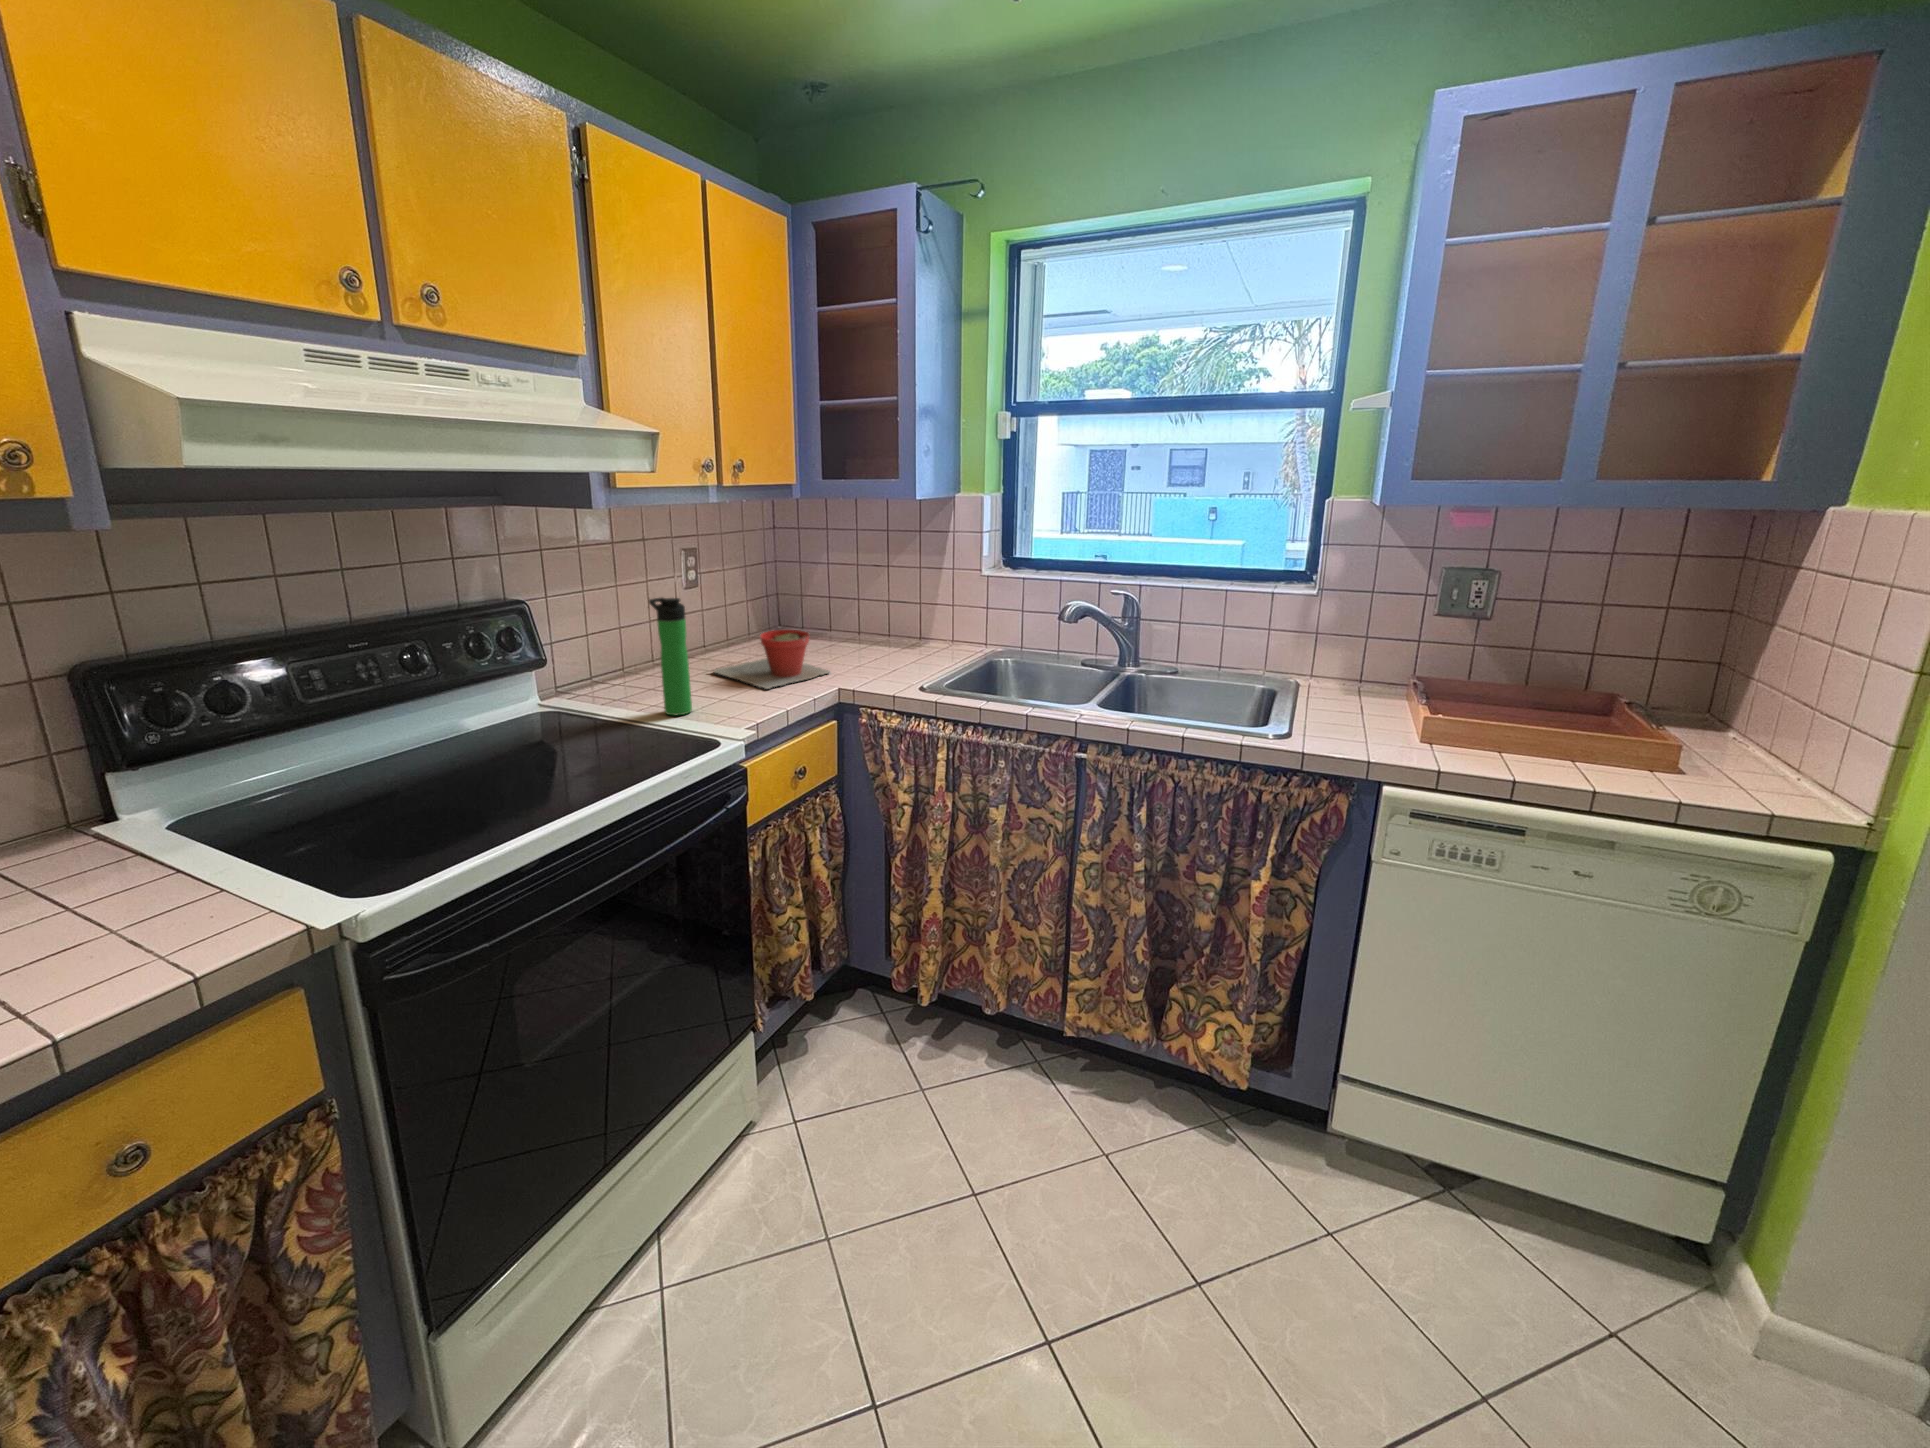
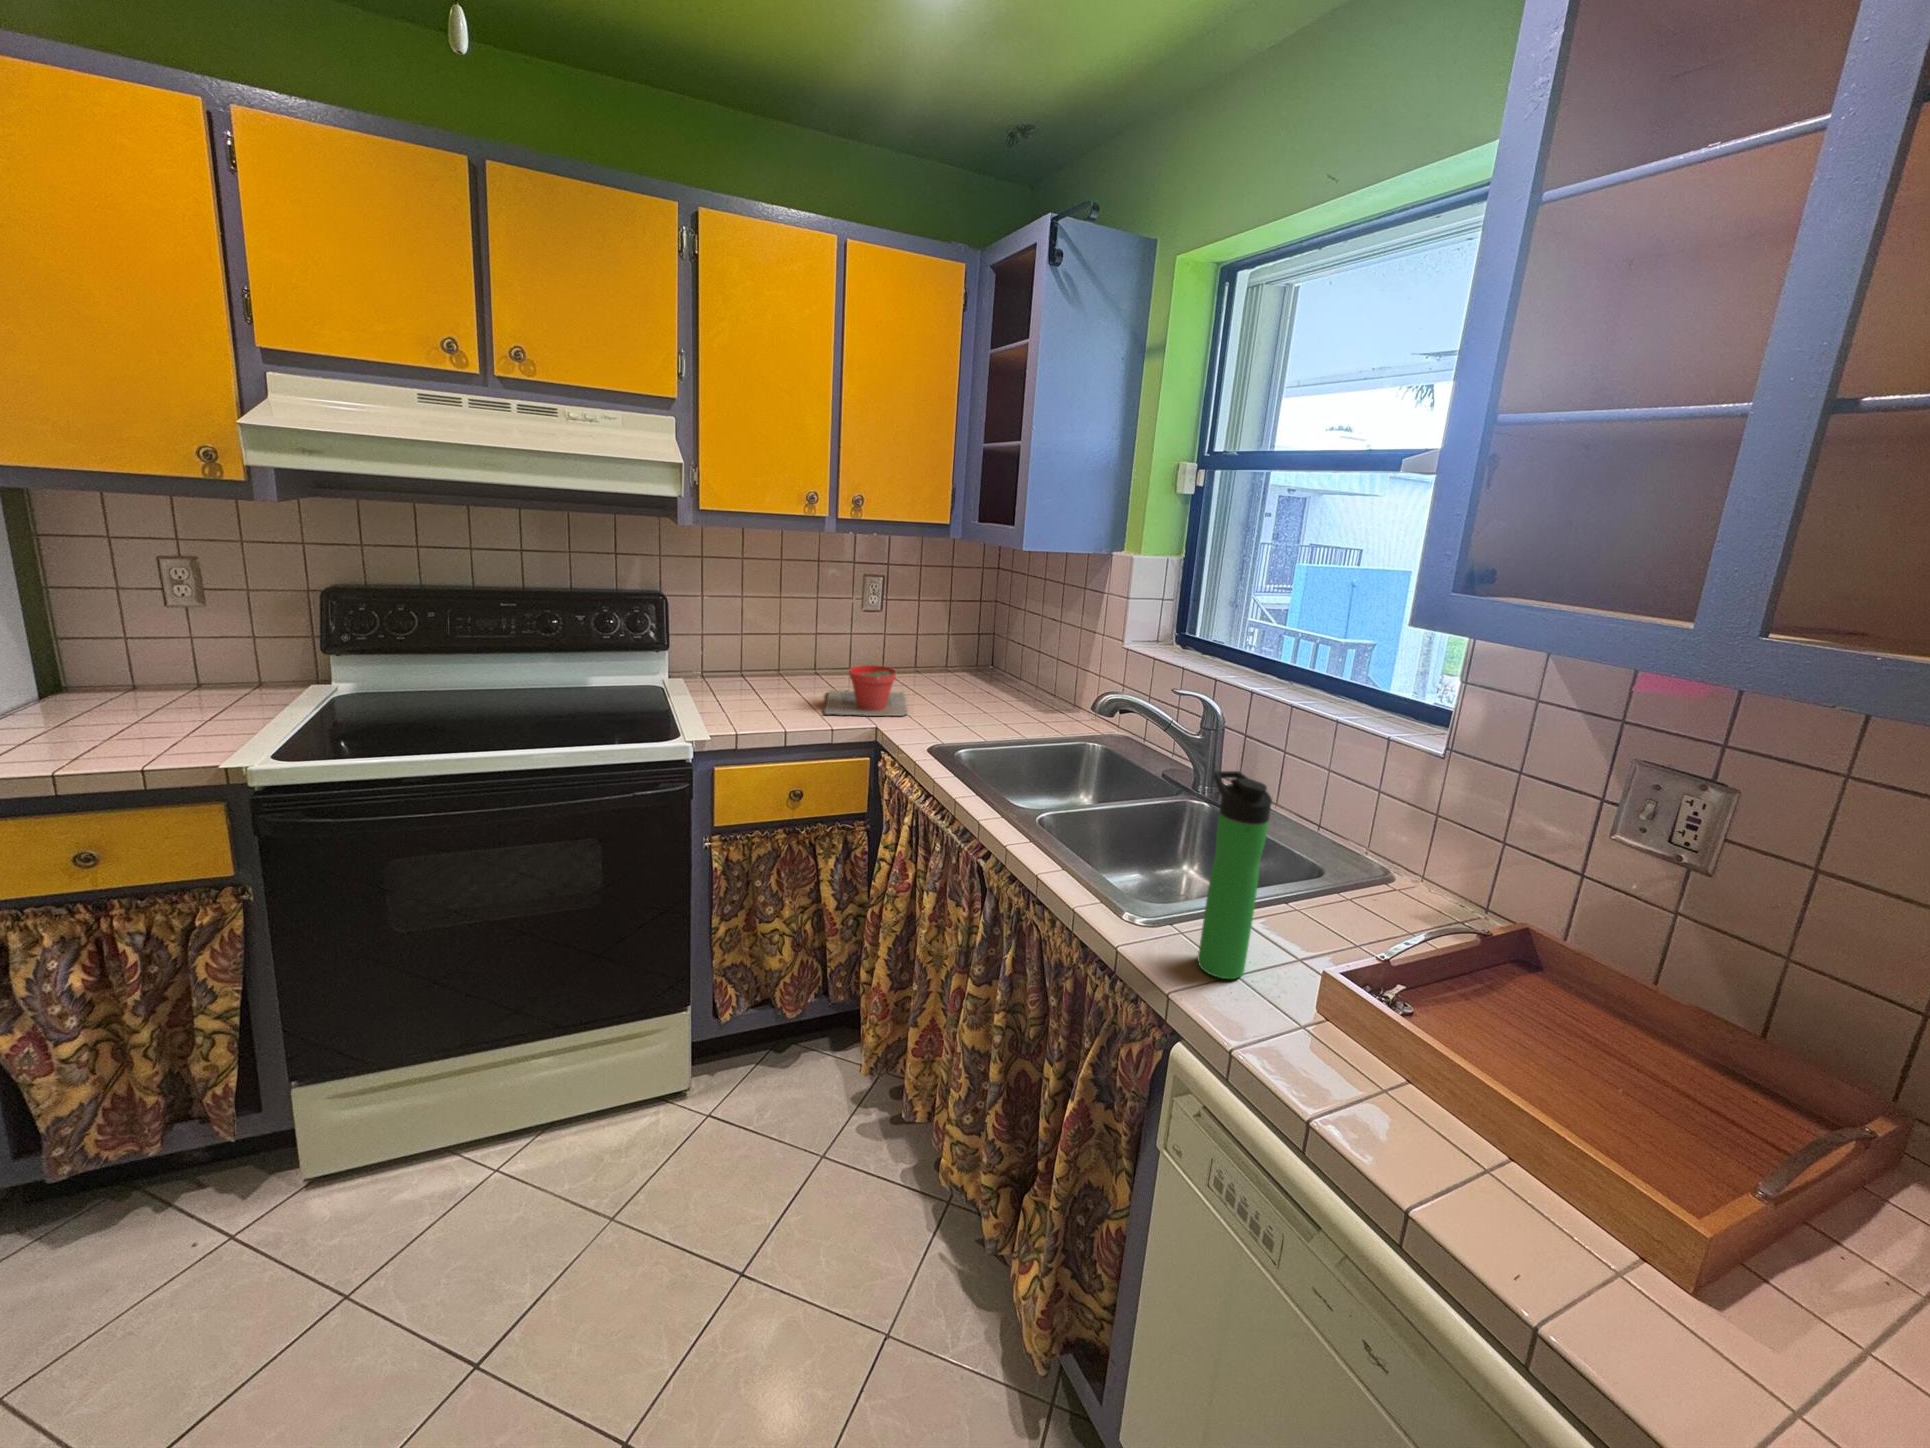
bottle: present [649,598,692,715] -> present [1198,771,1272,979]

